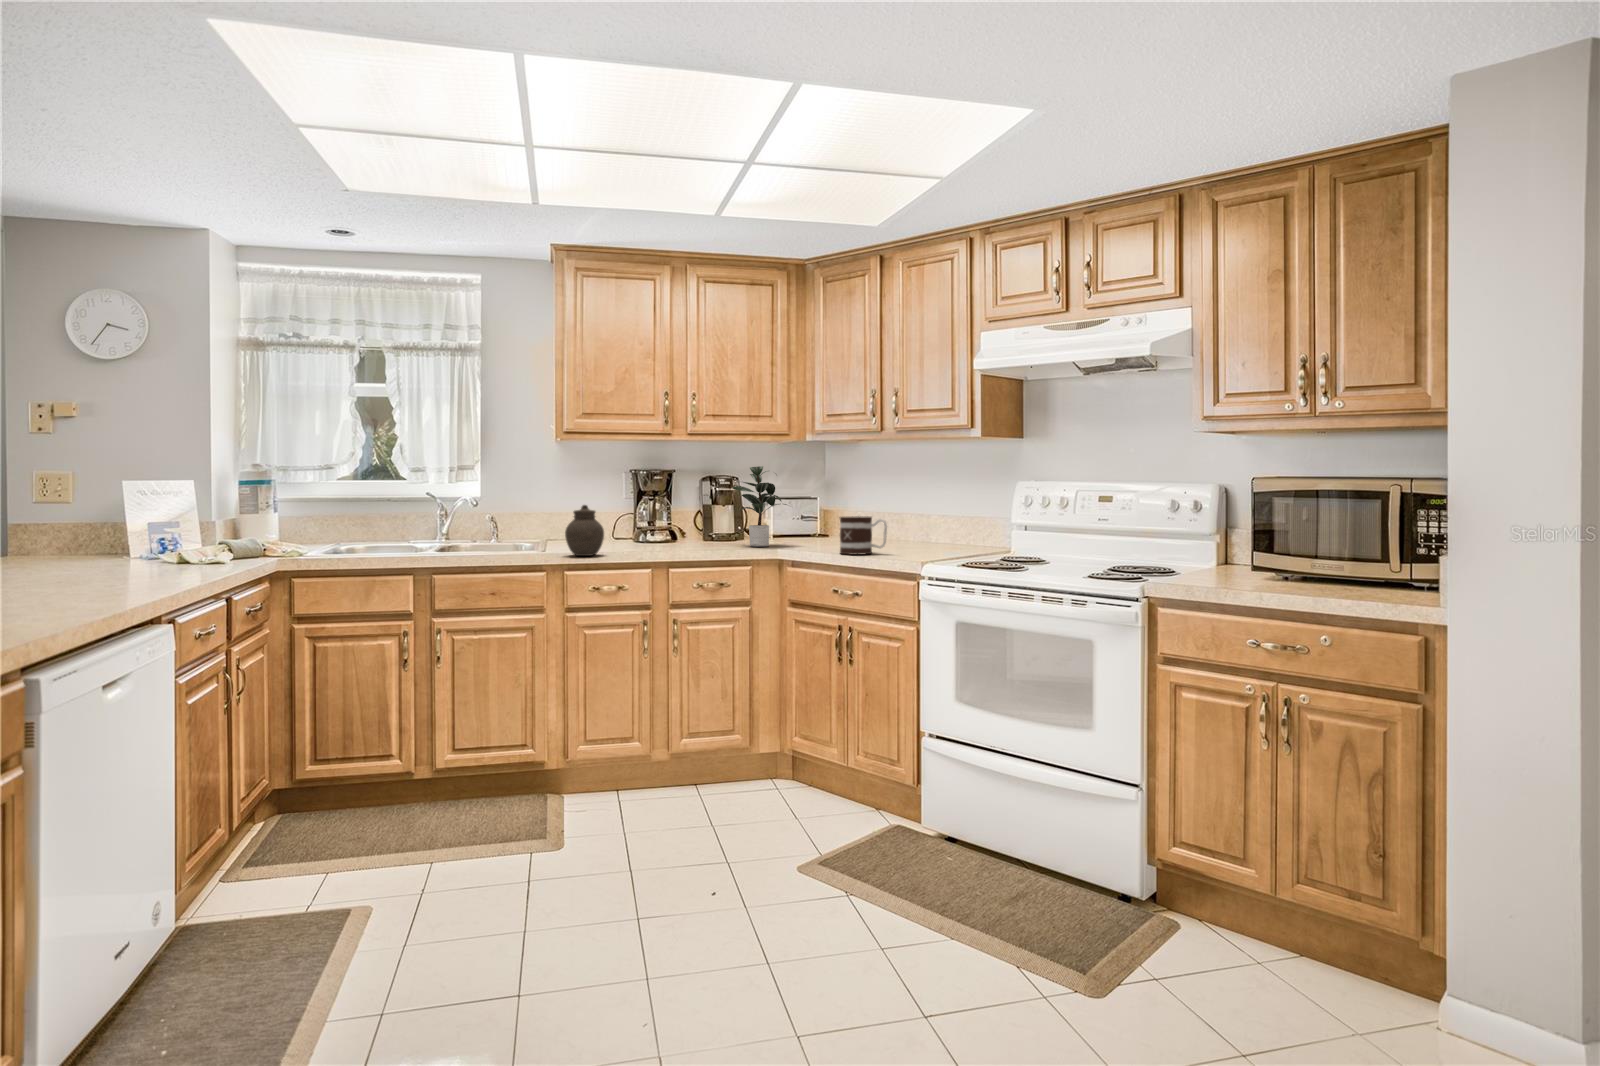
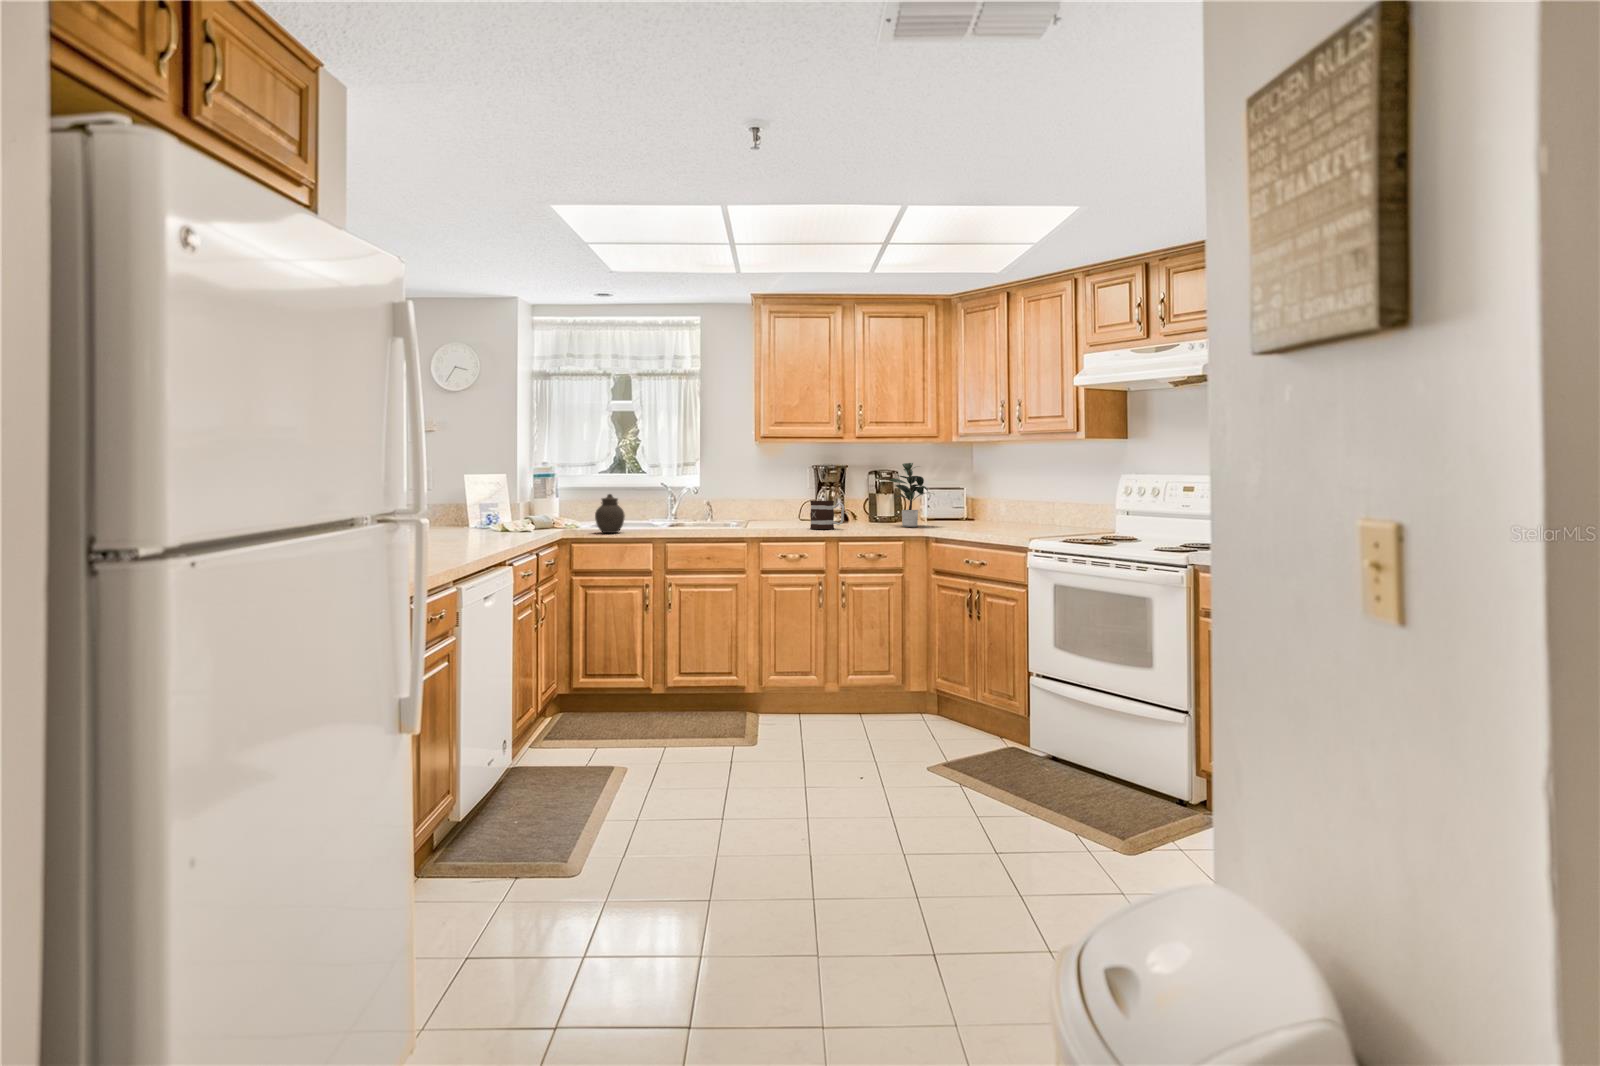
jar: present [565,505,604,556] -> present [595,494,625,533]
mug: present [840,516,887,555] -> present [810,501,844,529]

